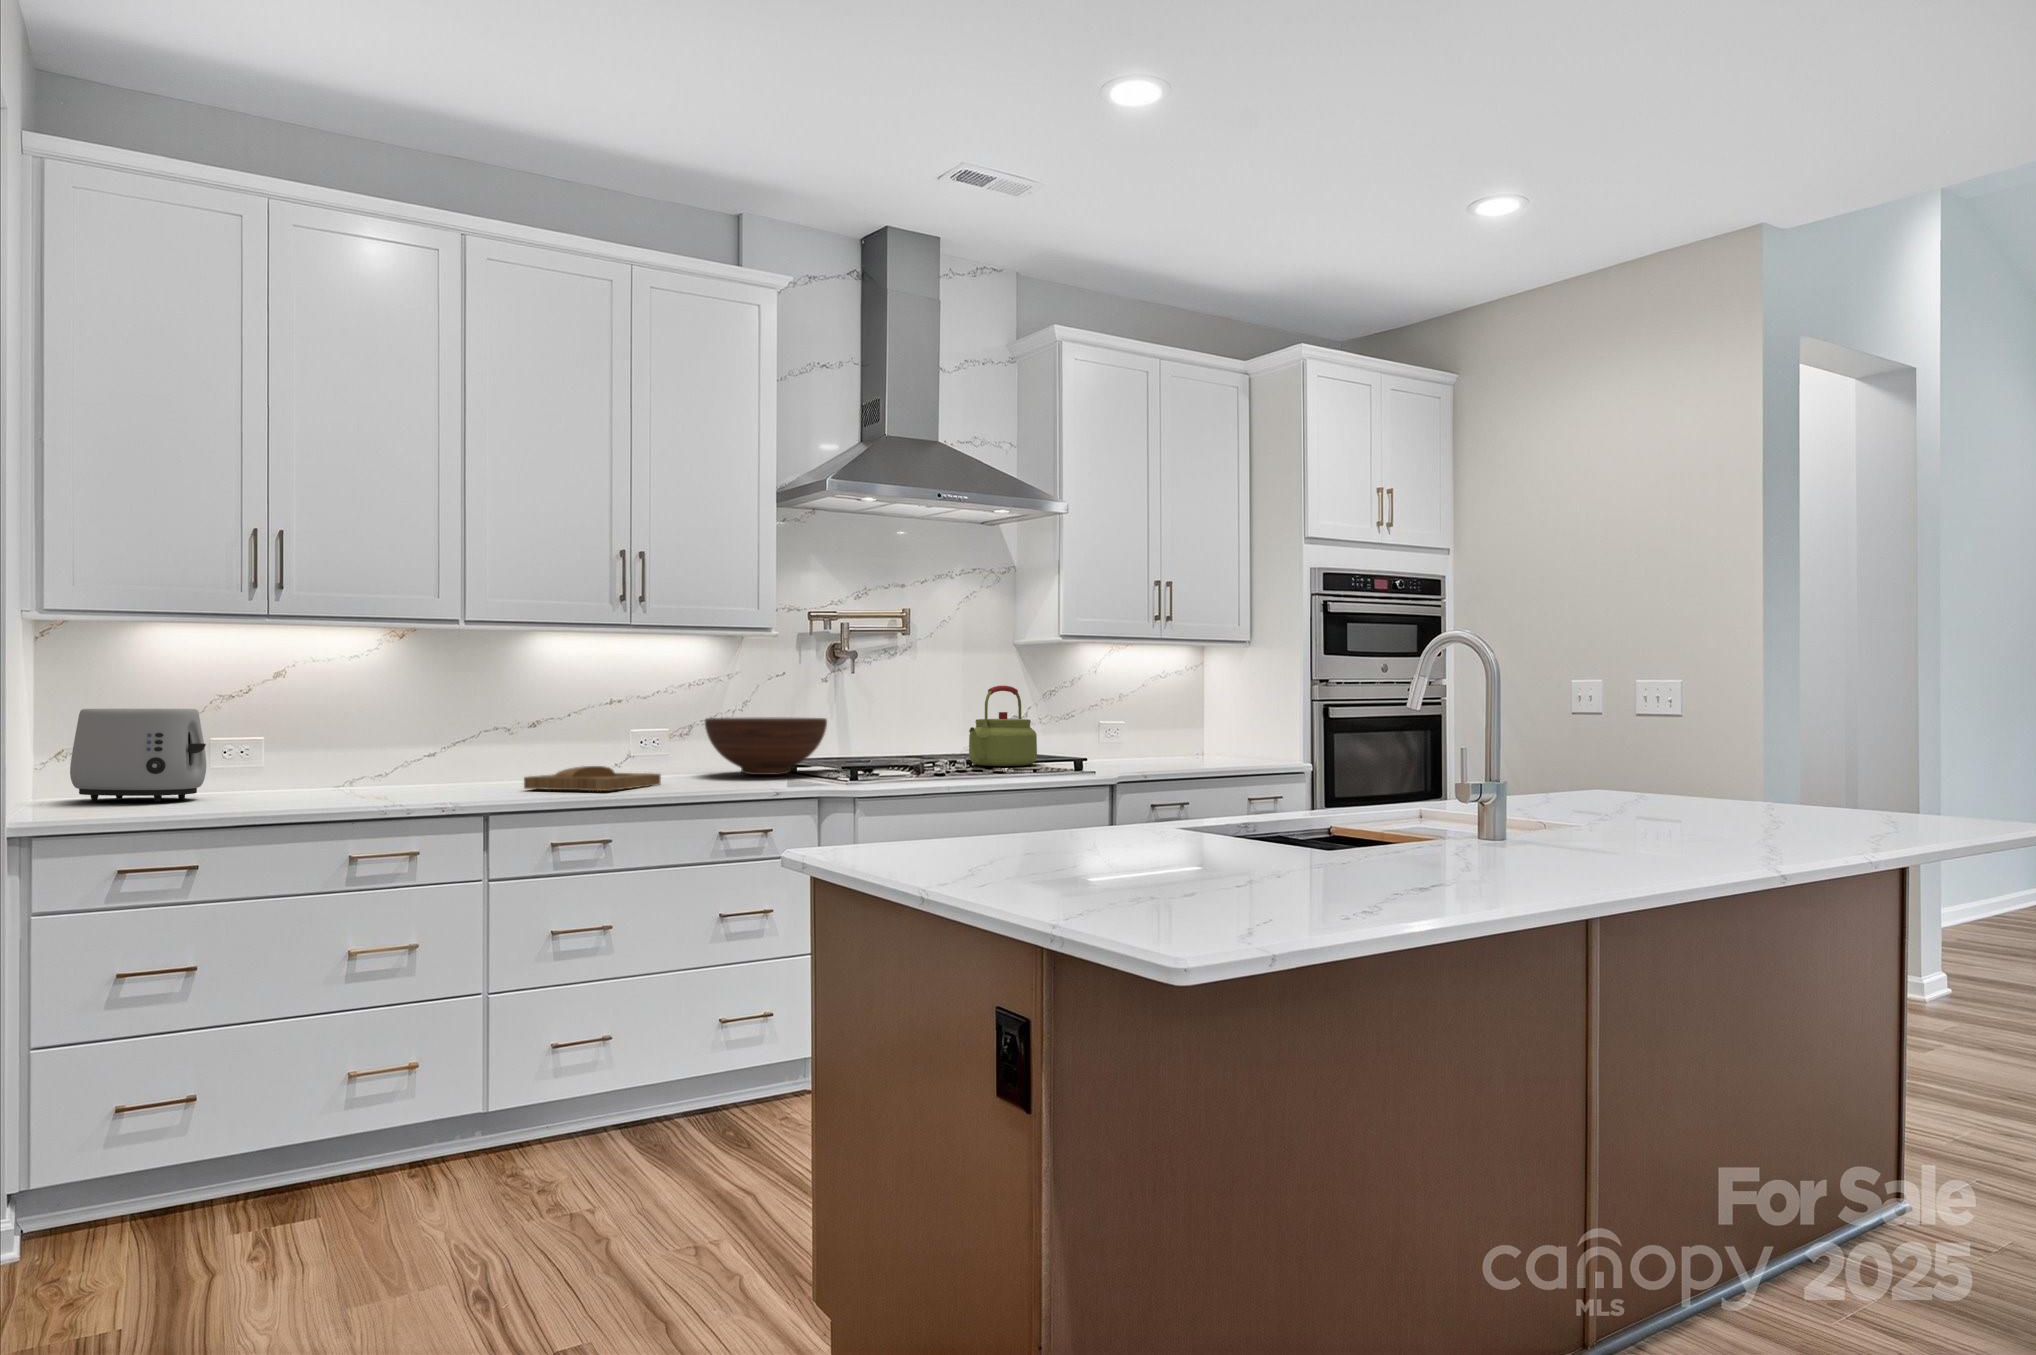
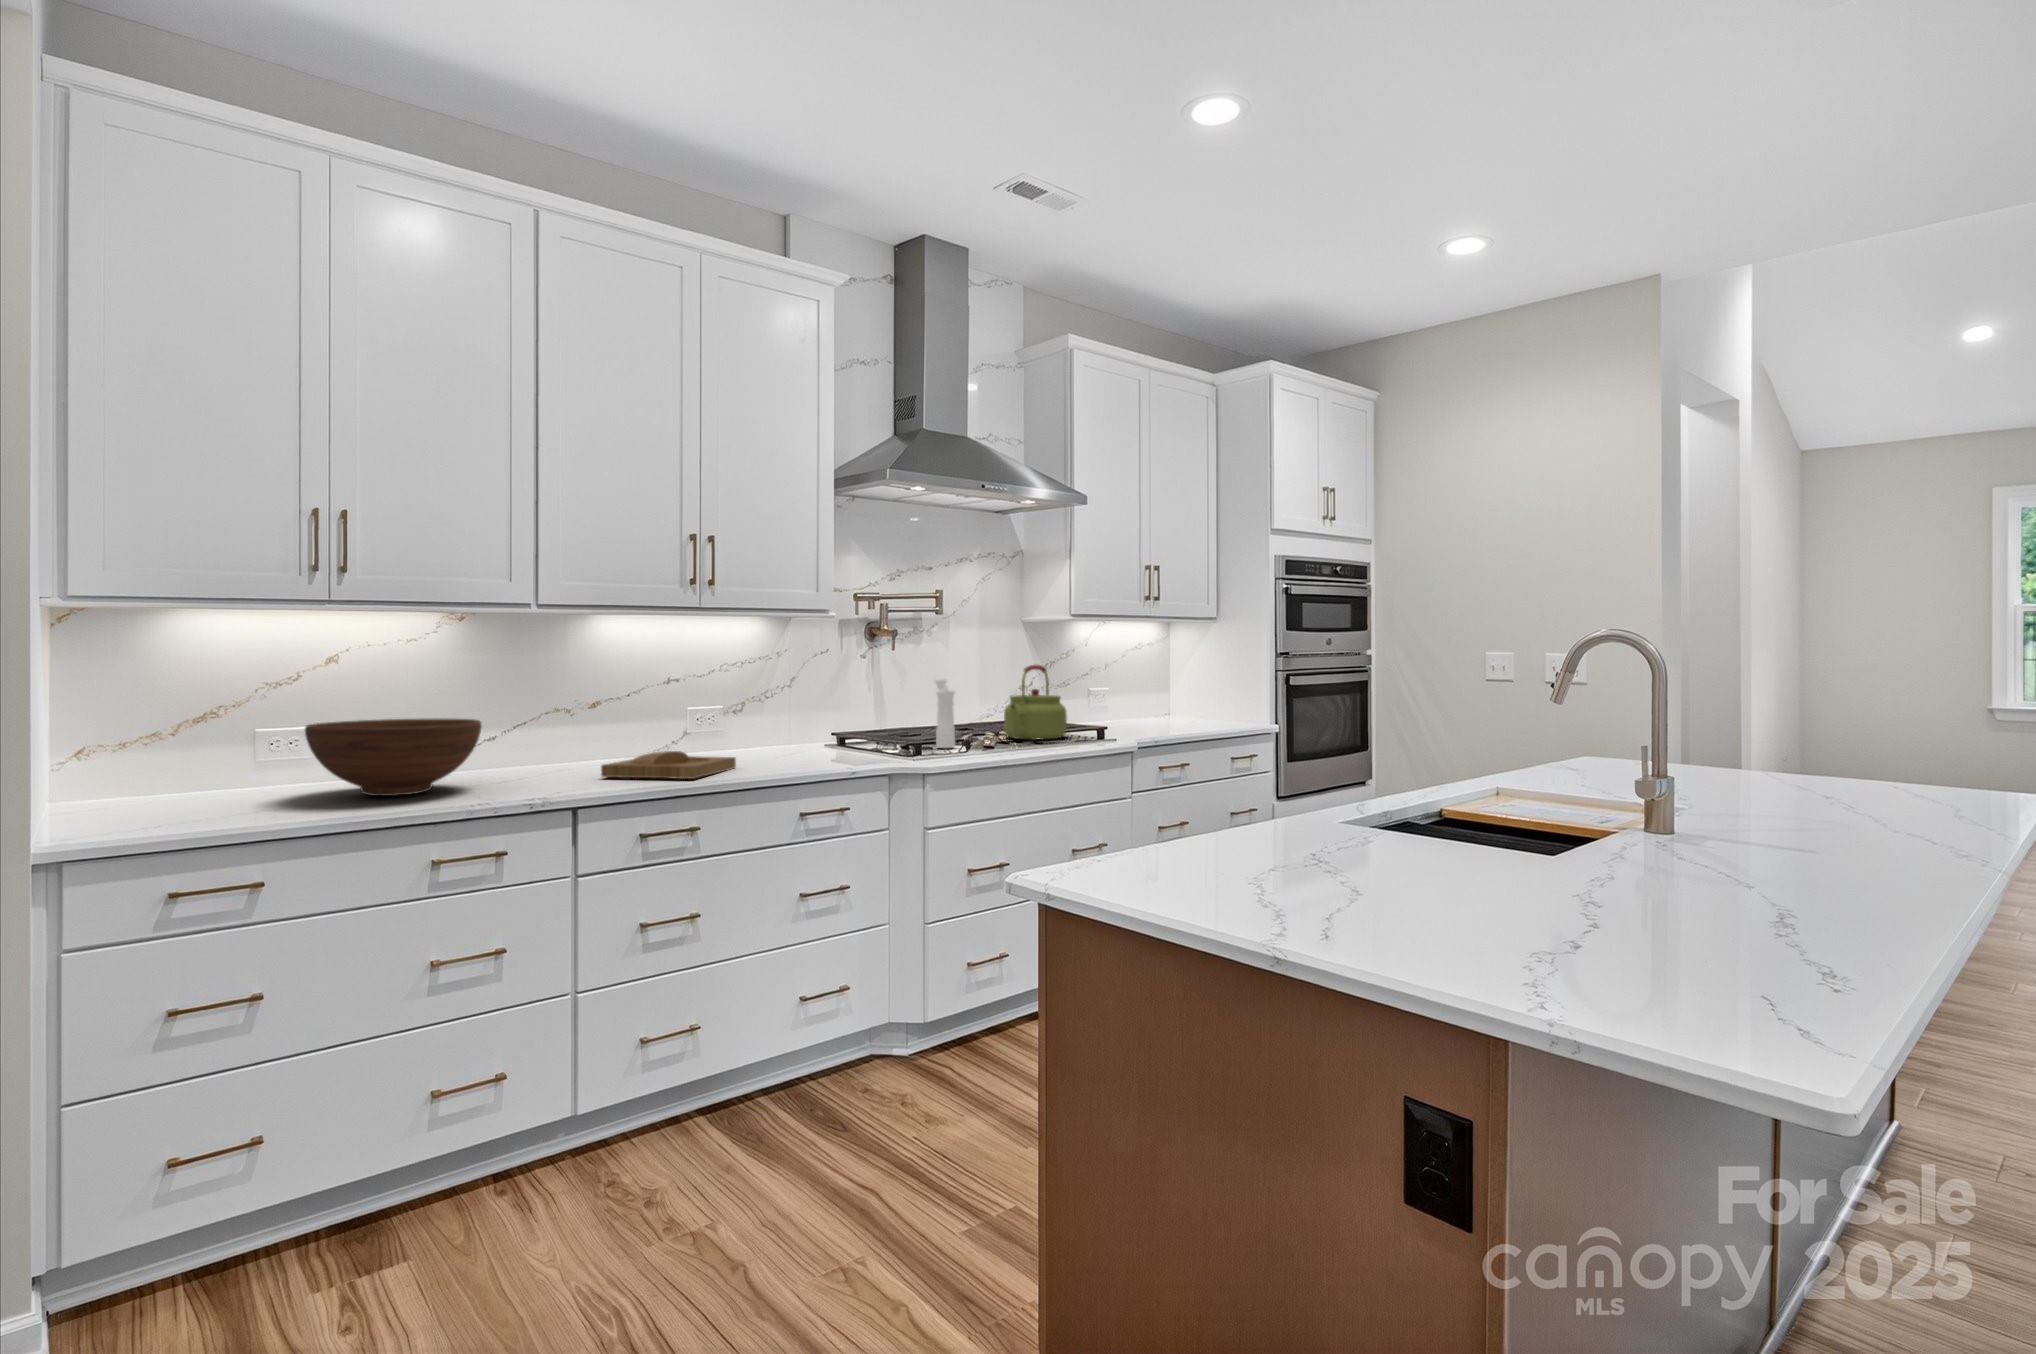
pepper mill: none [883,697,904,772] -> present [934,676,955,748]
toaster: present [70,709,206,802] -> none [92,700,253,803]
fruit bowl: present [705,717,827,775] -> present [305,718,481,796]

